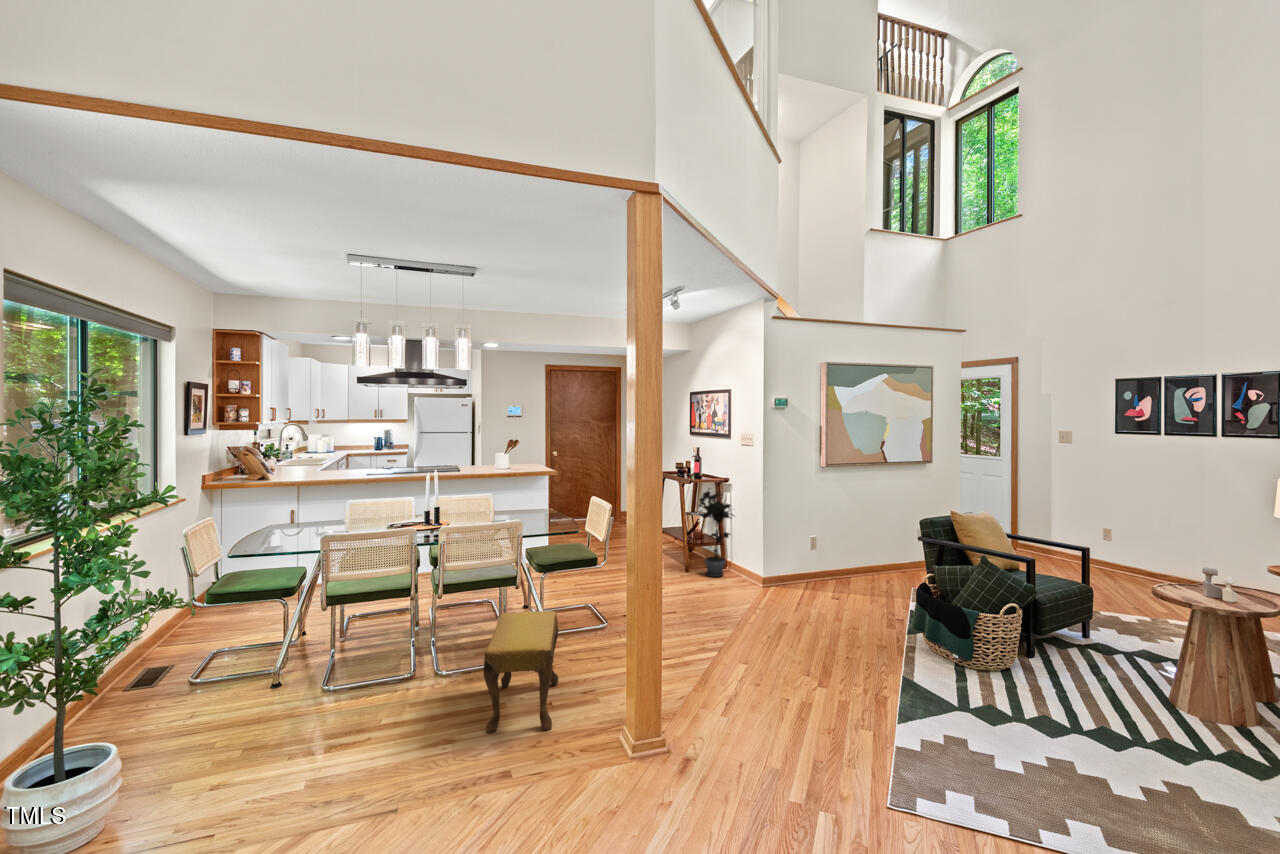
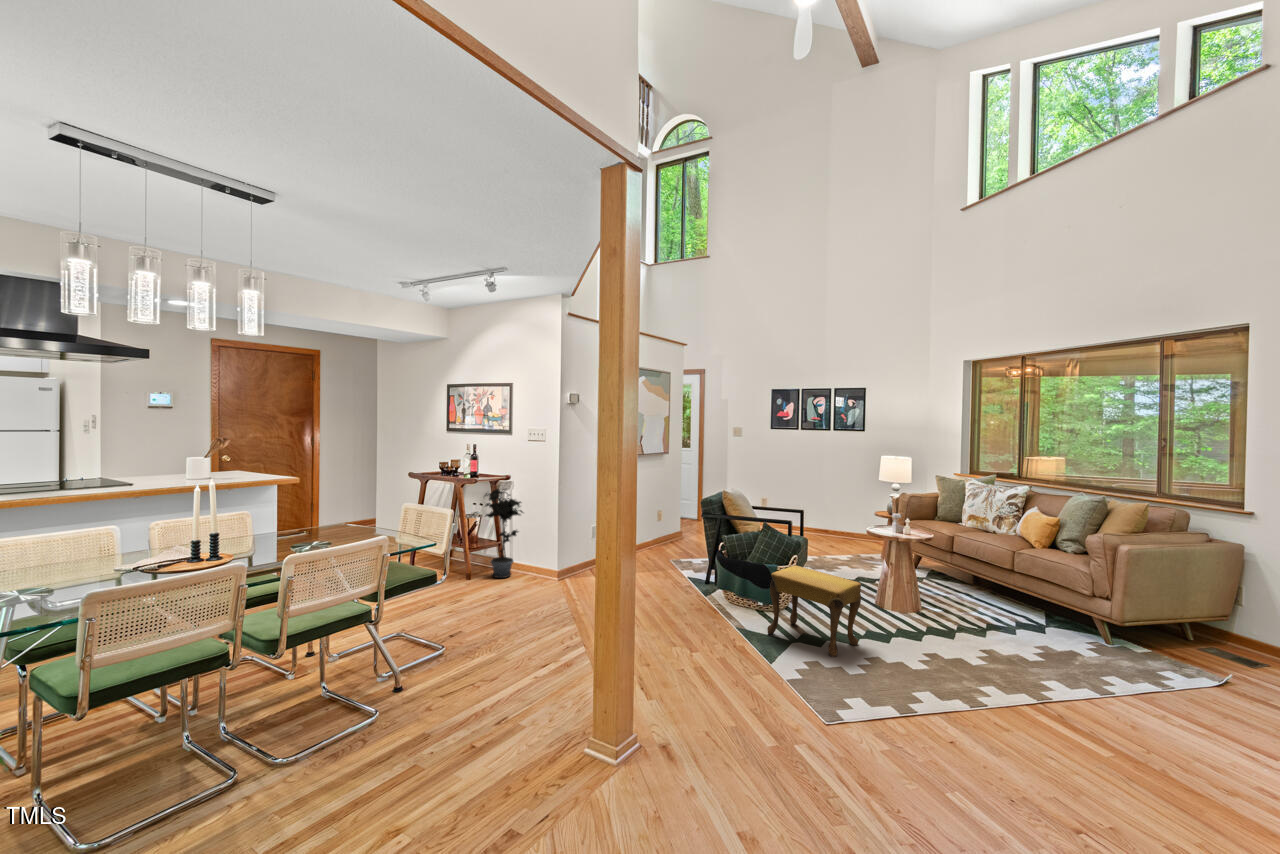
footstool: present [484,611,558,734] -> present [767,565,861,657]

